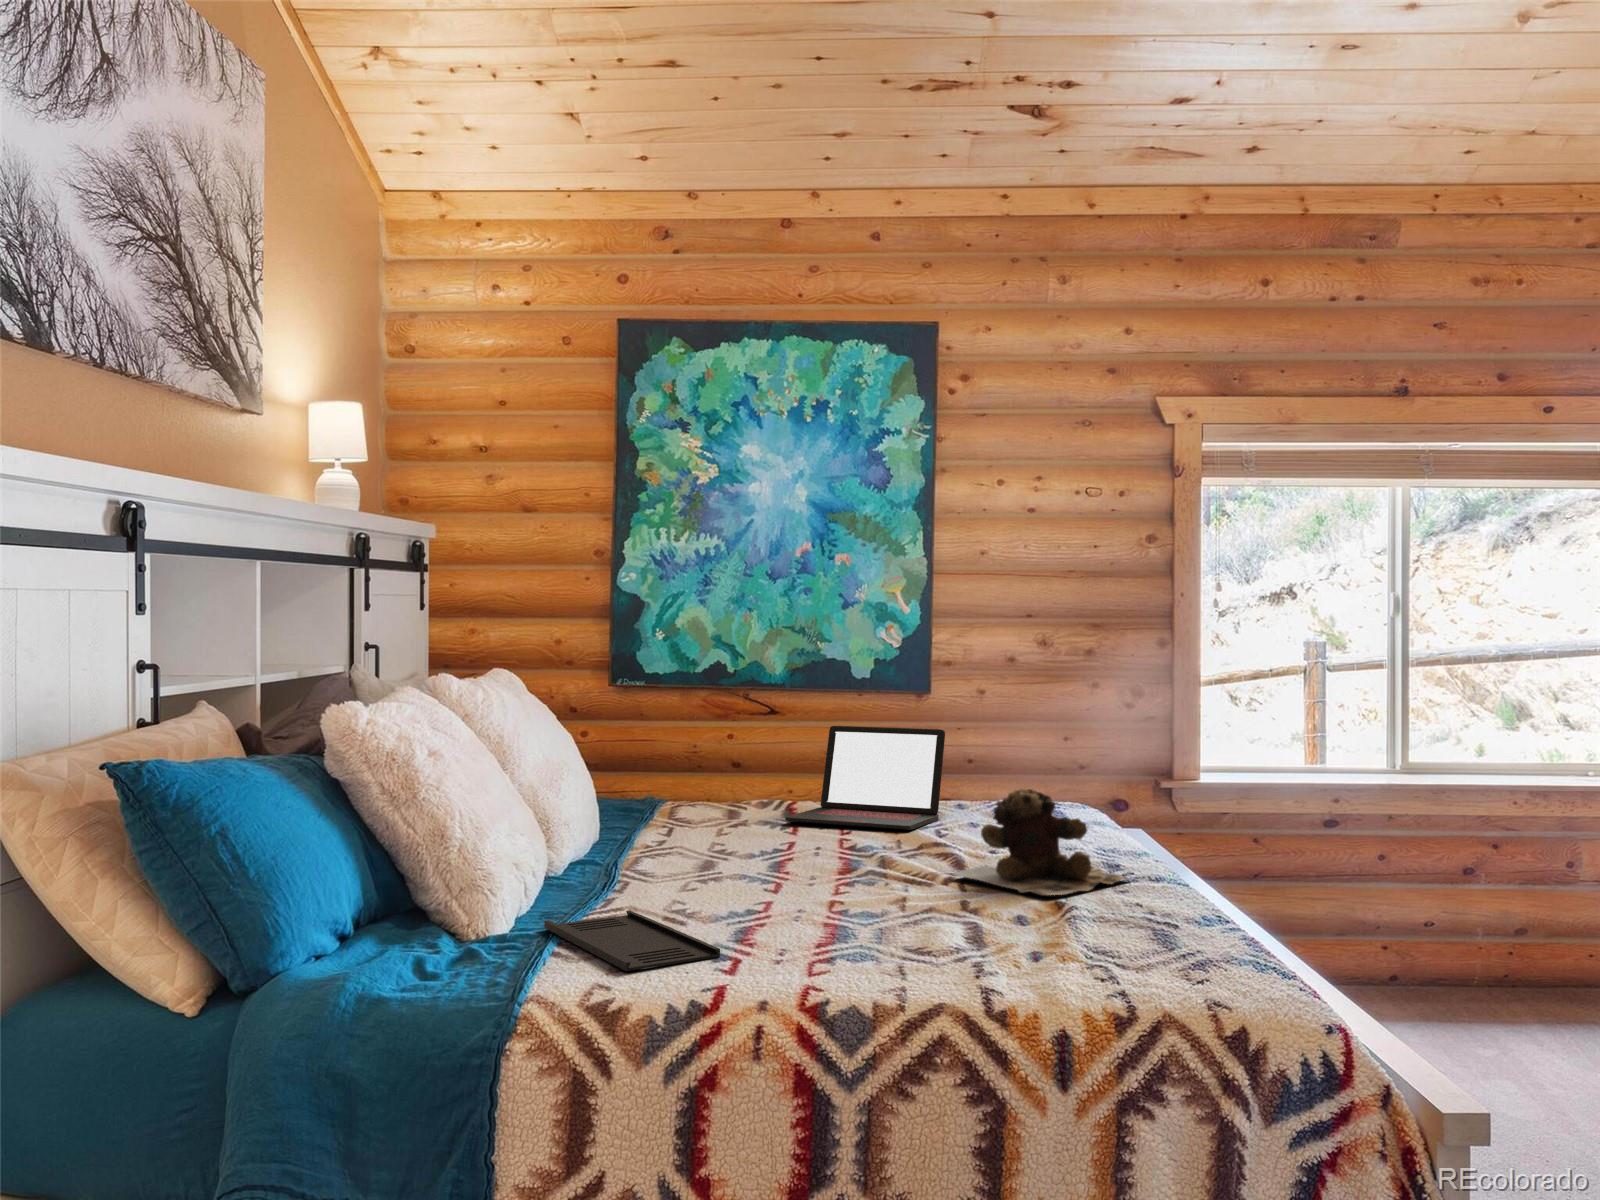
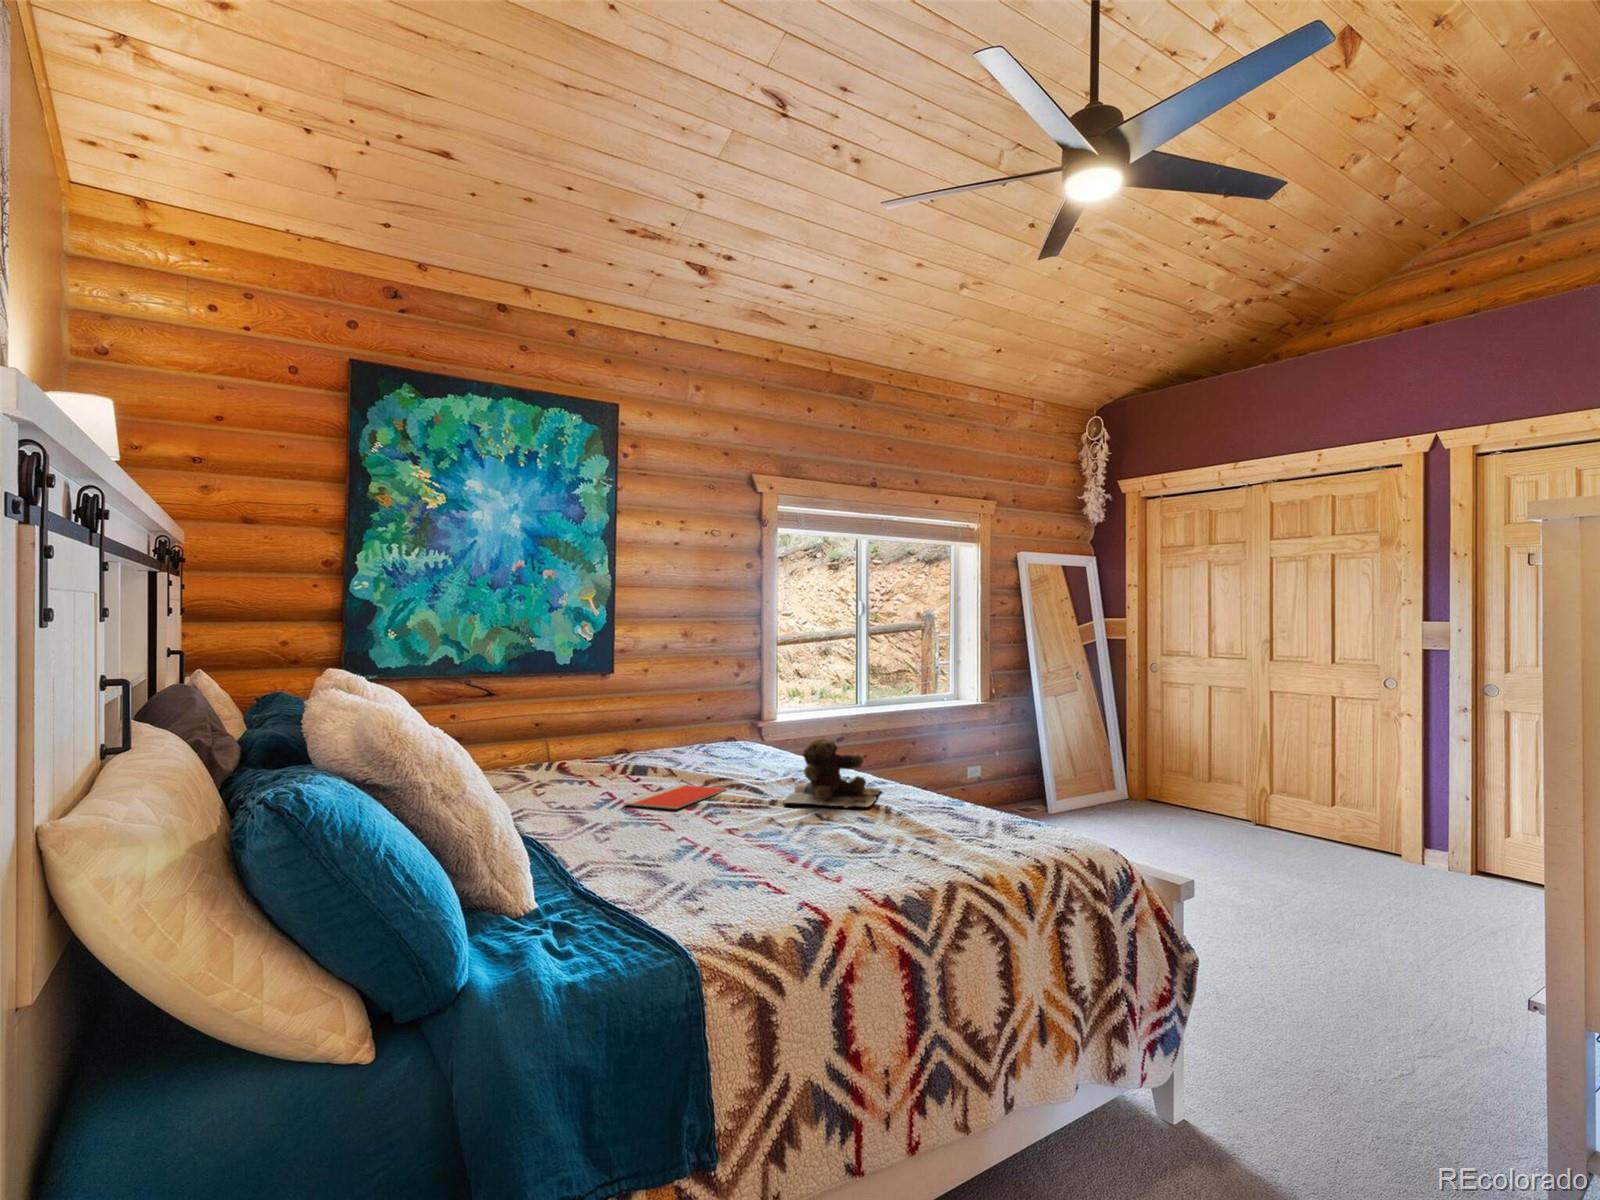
laptop: present [785,726,945,830] -> none [573,702,677,782]
notebook: none [779,839,934,863] -> present [624,785,727,809]
tray: present [544,910,720,971] -> none [596,868,775,912]

